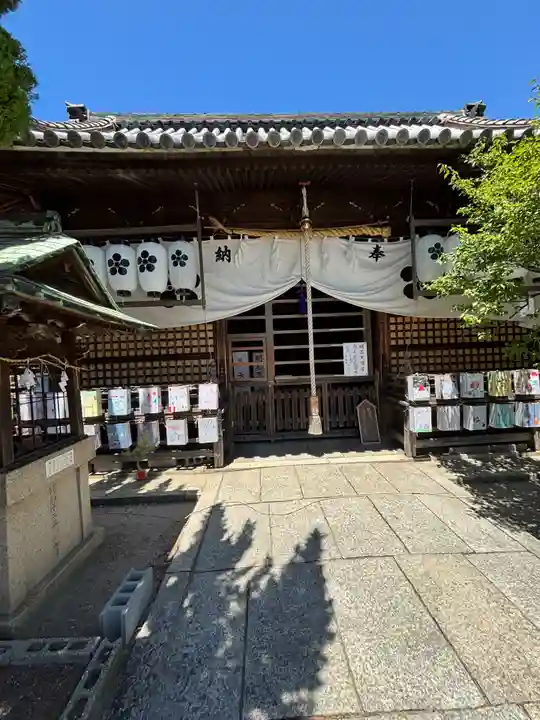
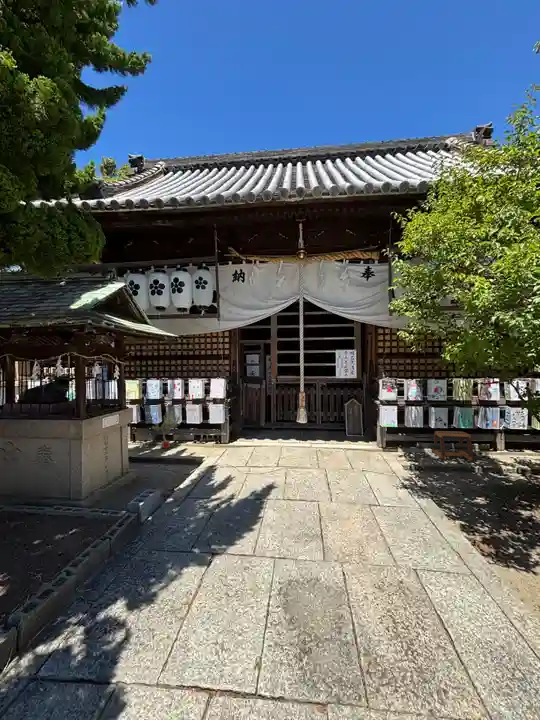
stool: none [469,432,520,467] -> present [432,431,473,460]

